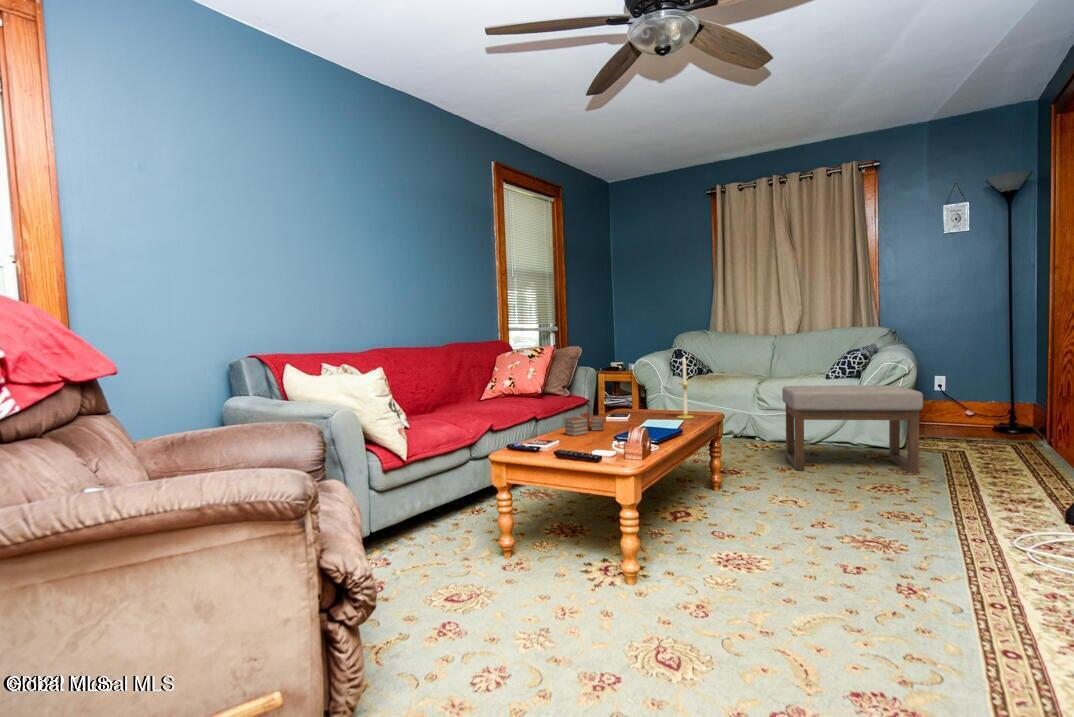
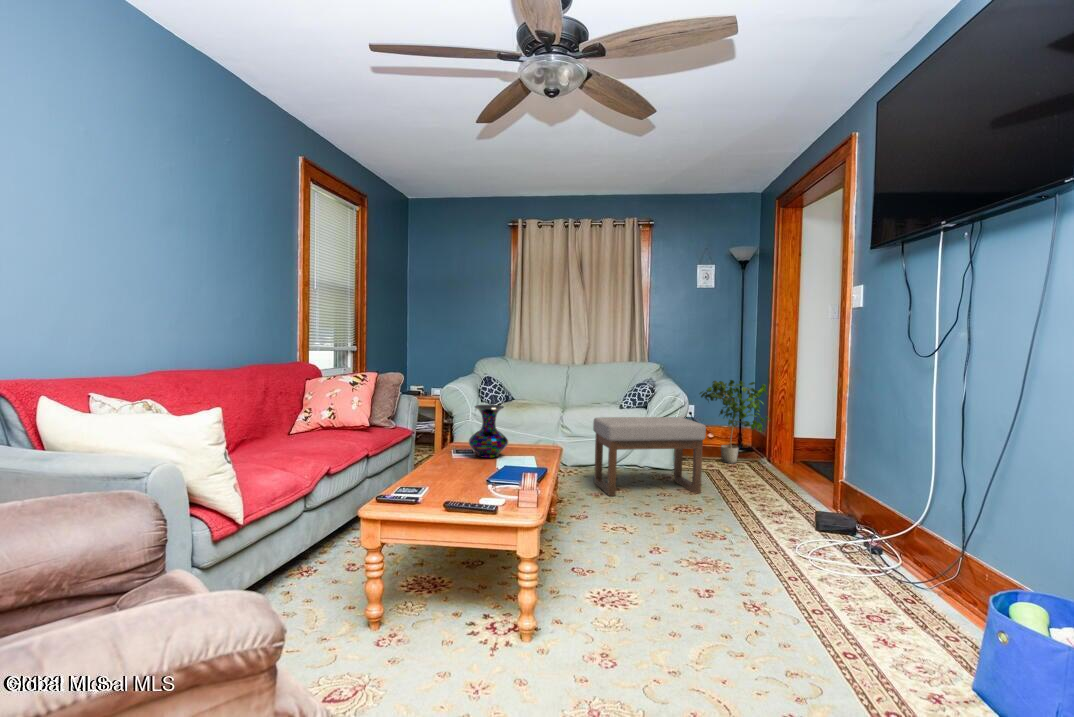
potted plant: none [936,341,1044,444] -> present [700,380,770,464]
candle: present [678,357,693,419] -> none [523,392,539,455]
vase: none [619,369,659,420] -> present [469,405,508,458]
book: present [565,411,604,436] -> none [430,453,467,482]

